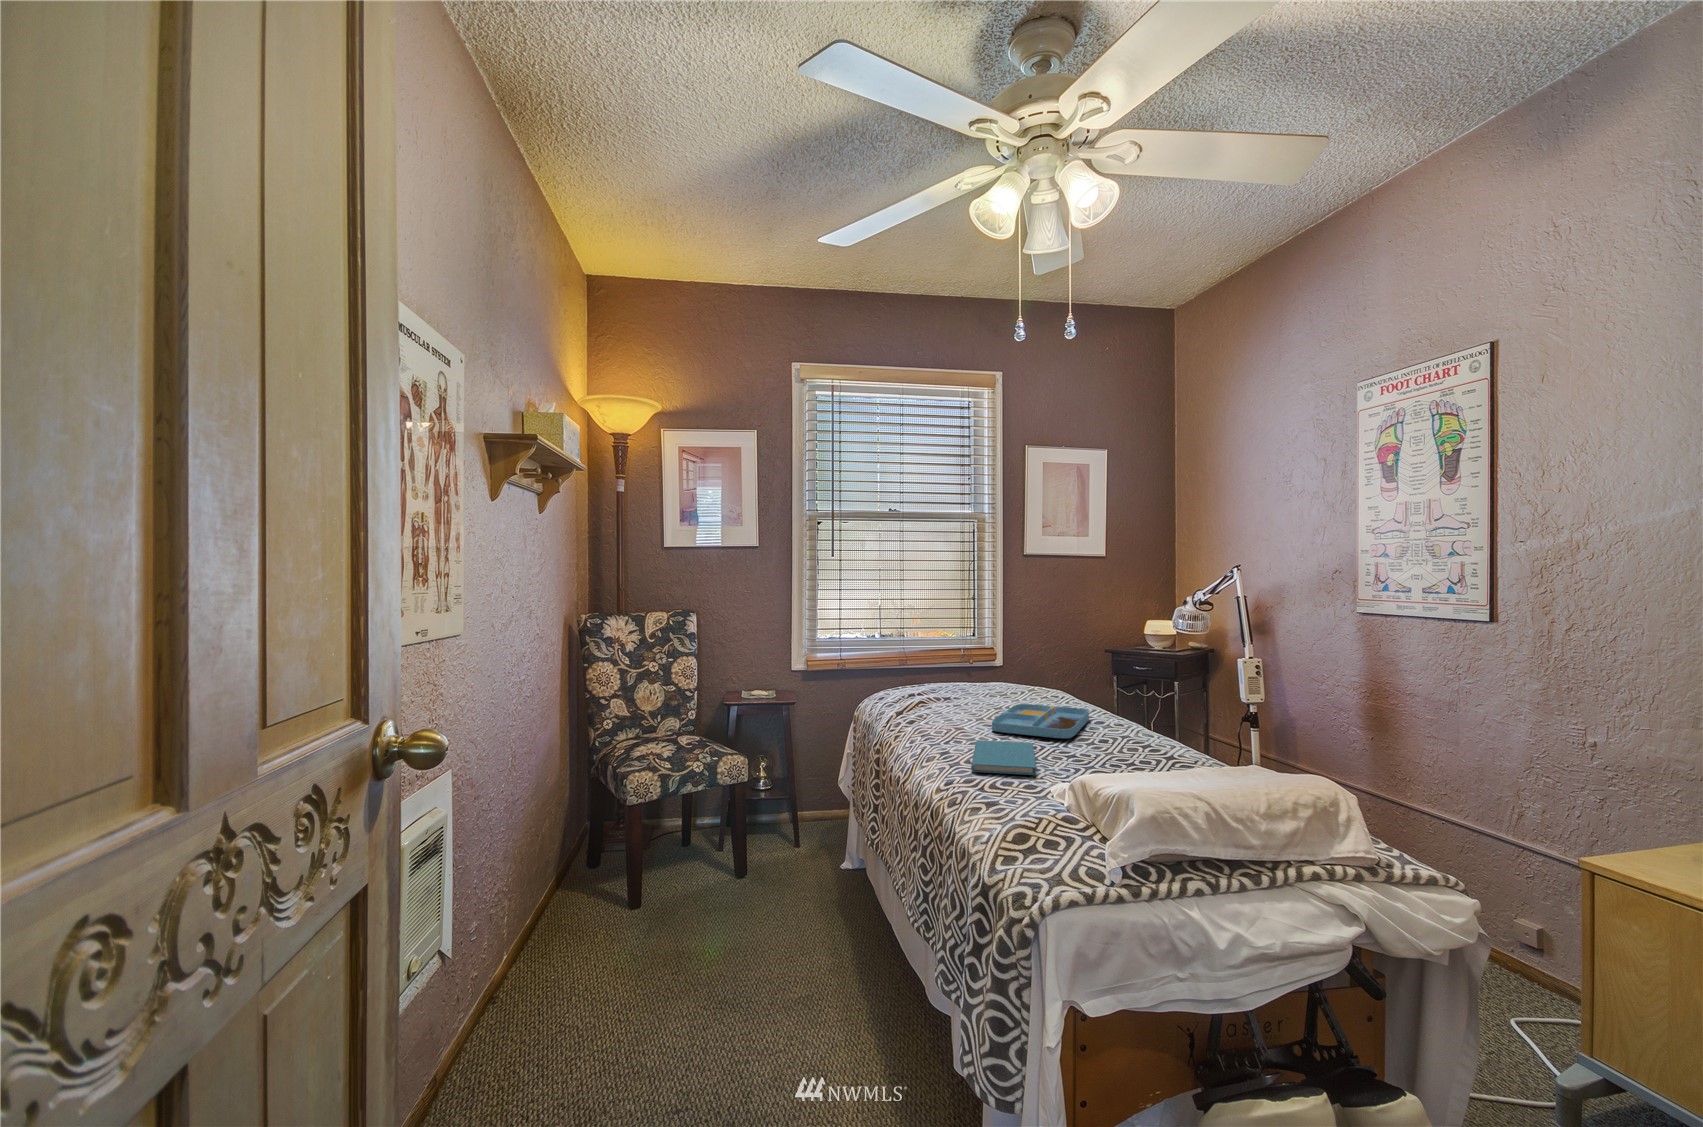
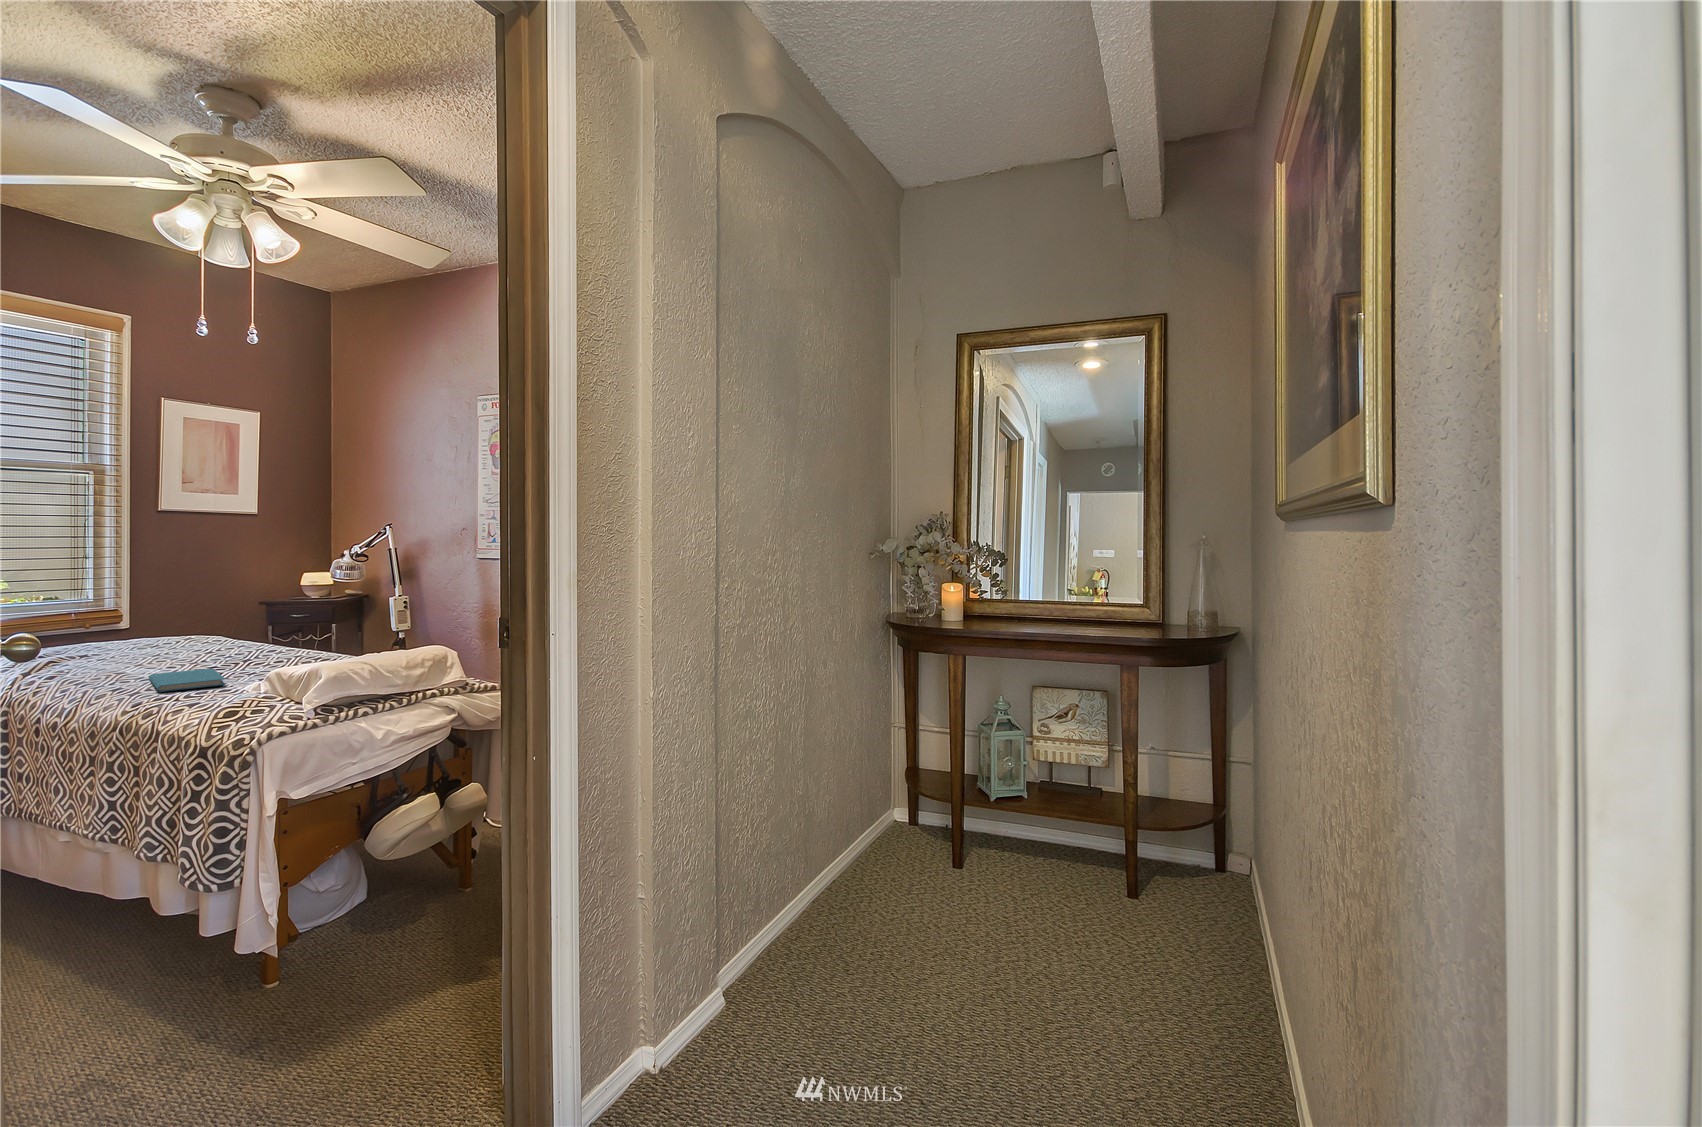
tray: present [992,704,1089,738] -> none [160,644,260,668]

